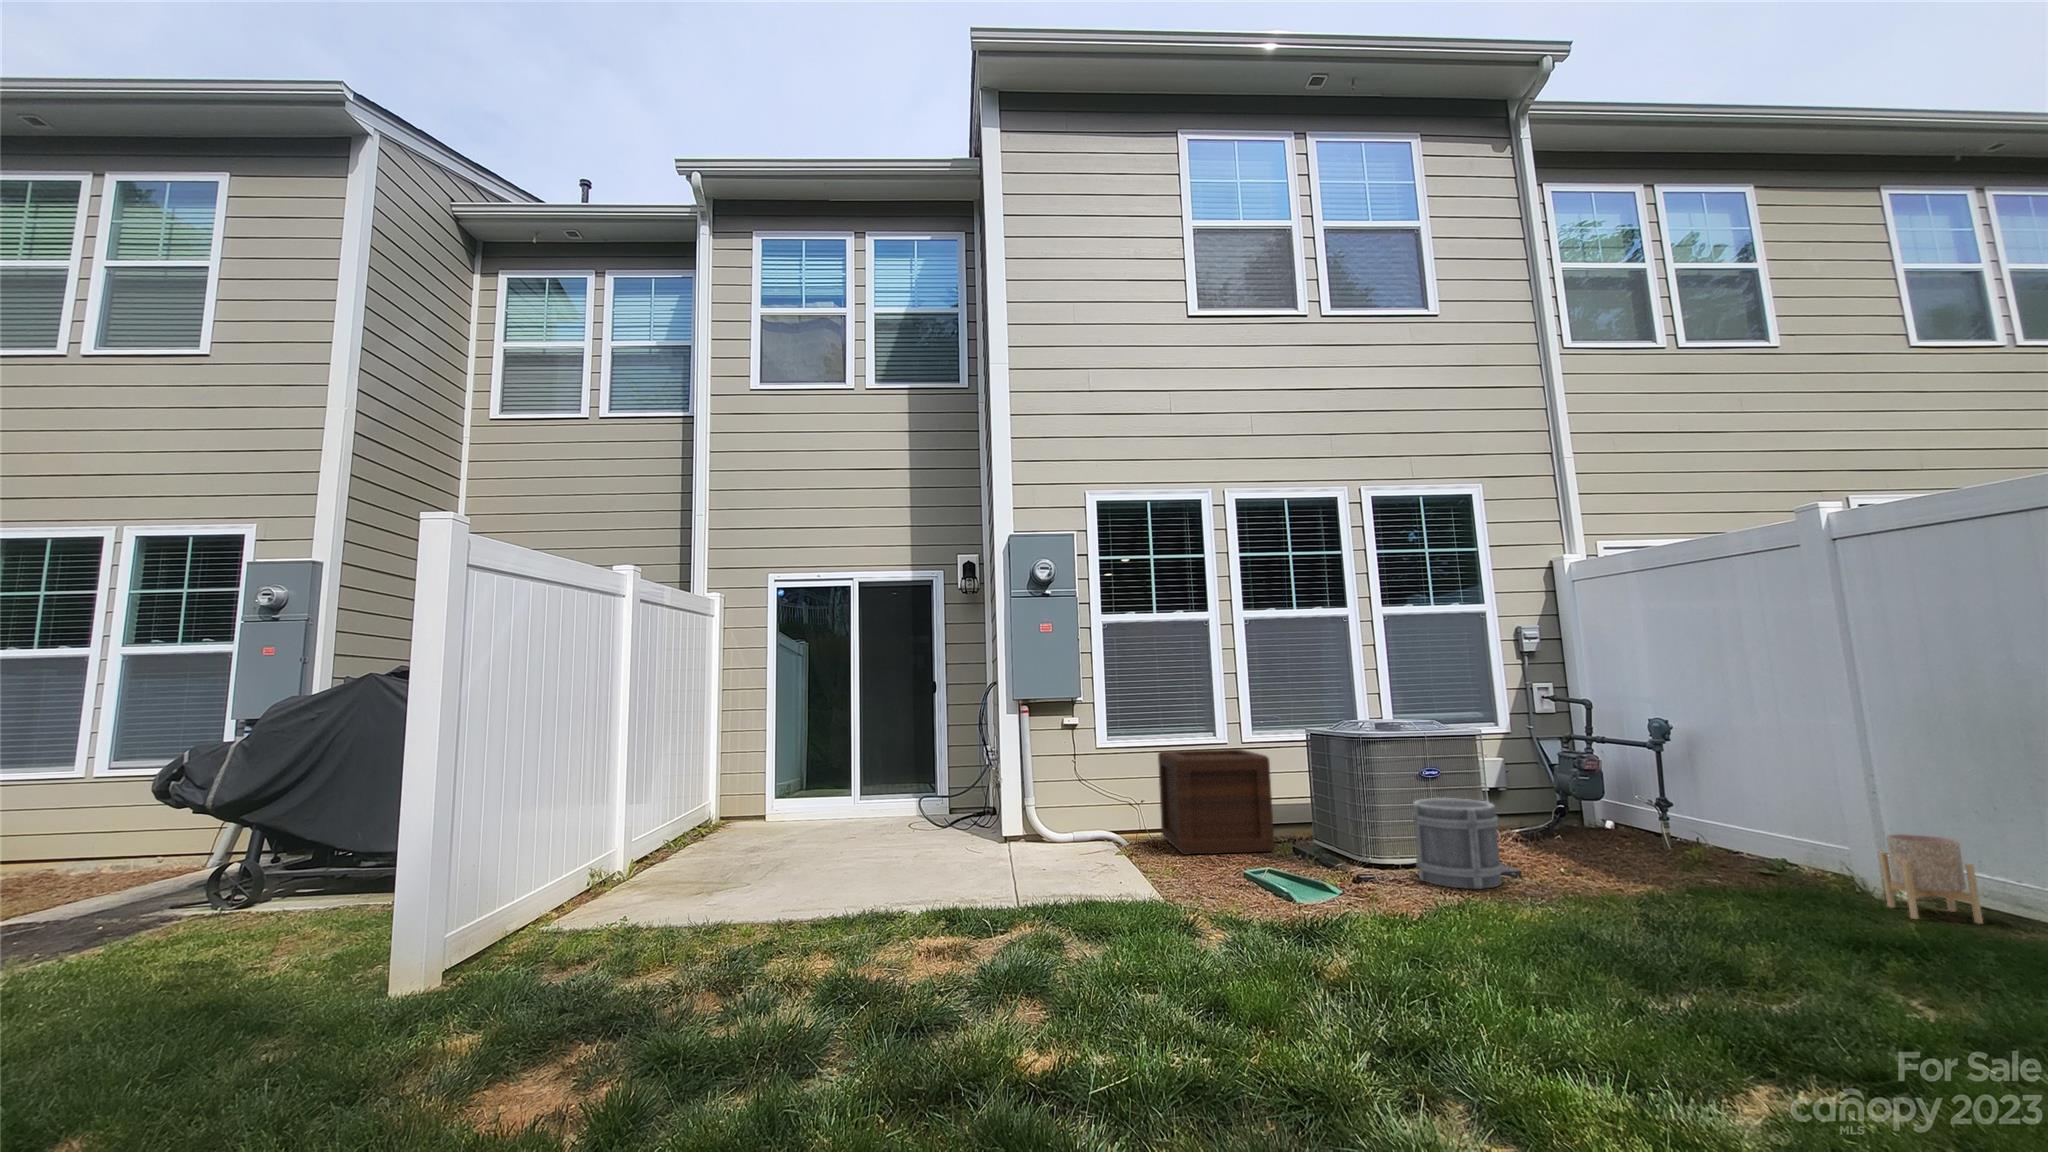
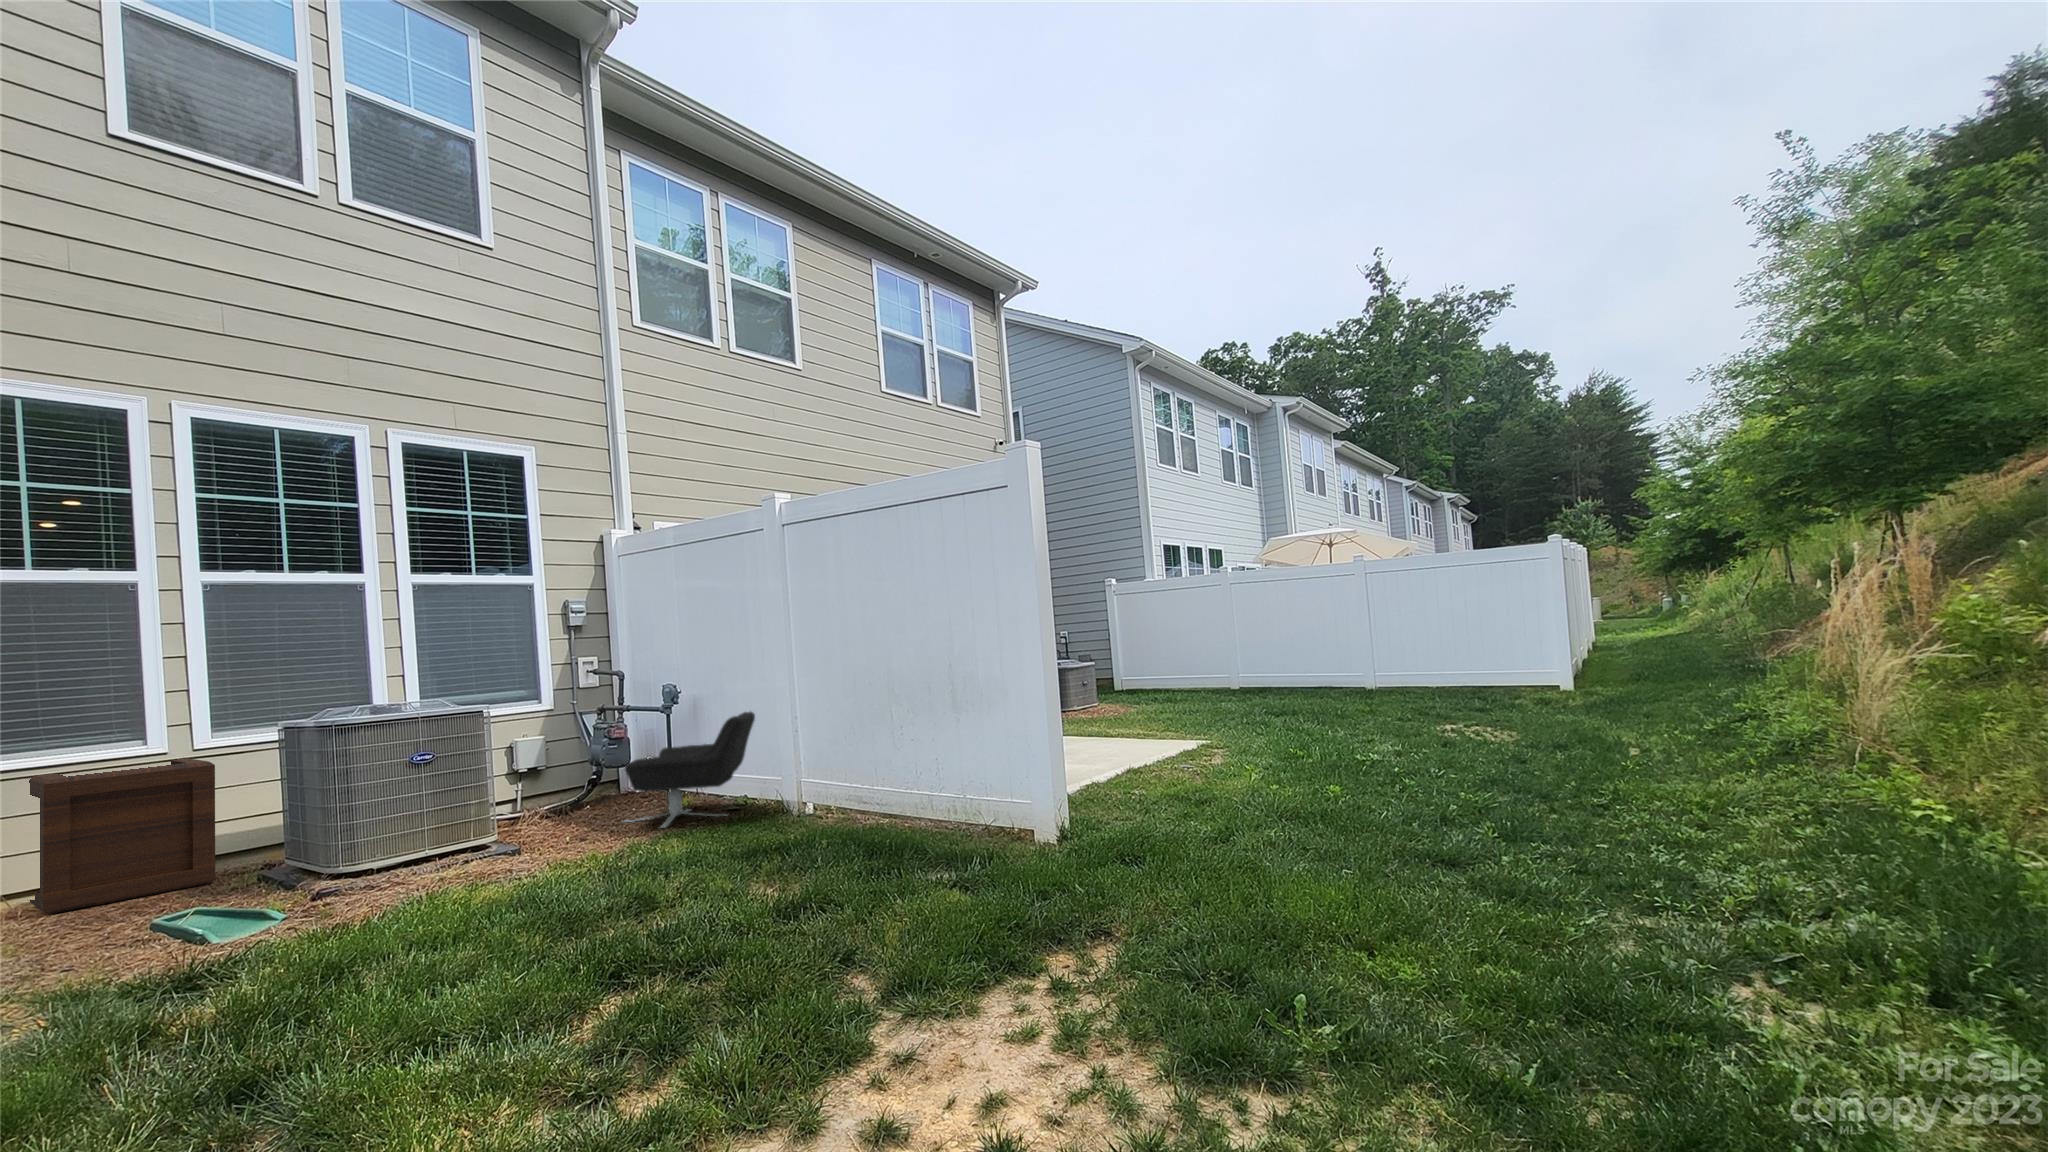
lounge chair: none [1624,756,1797,880] -> present [625,712,755,828]
bucket: present [1412,798,1503,889] -> none [397,783,492,880]
planter: present [1880,834,1983,924] -> none [788,764,836,828]

